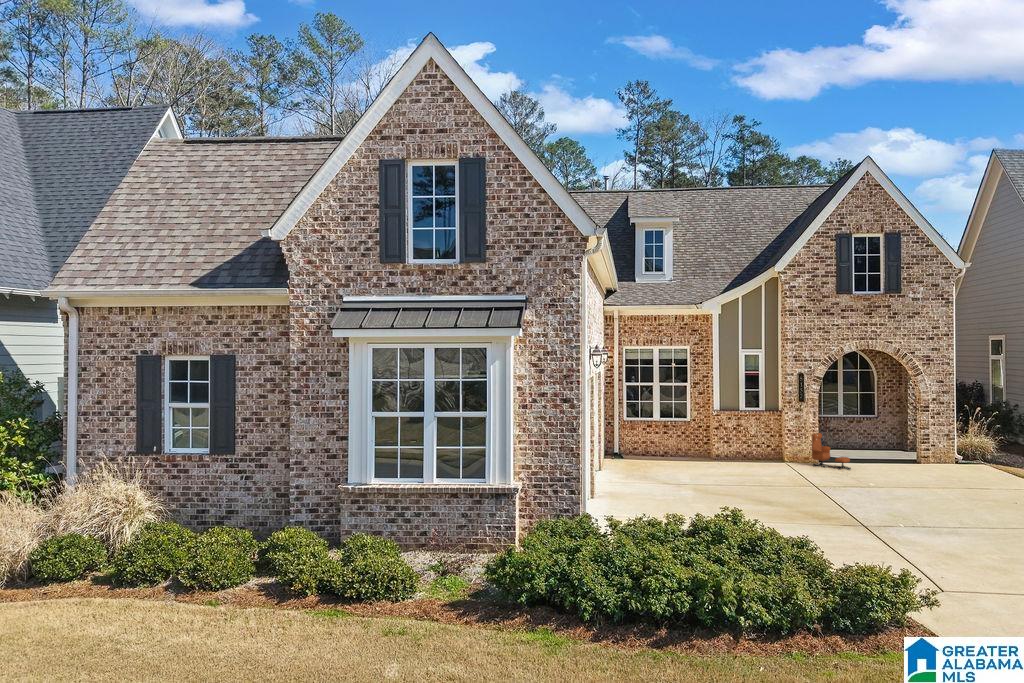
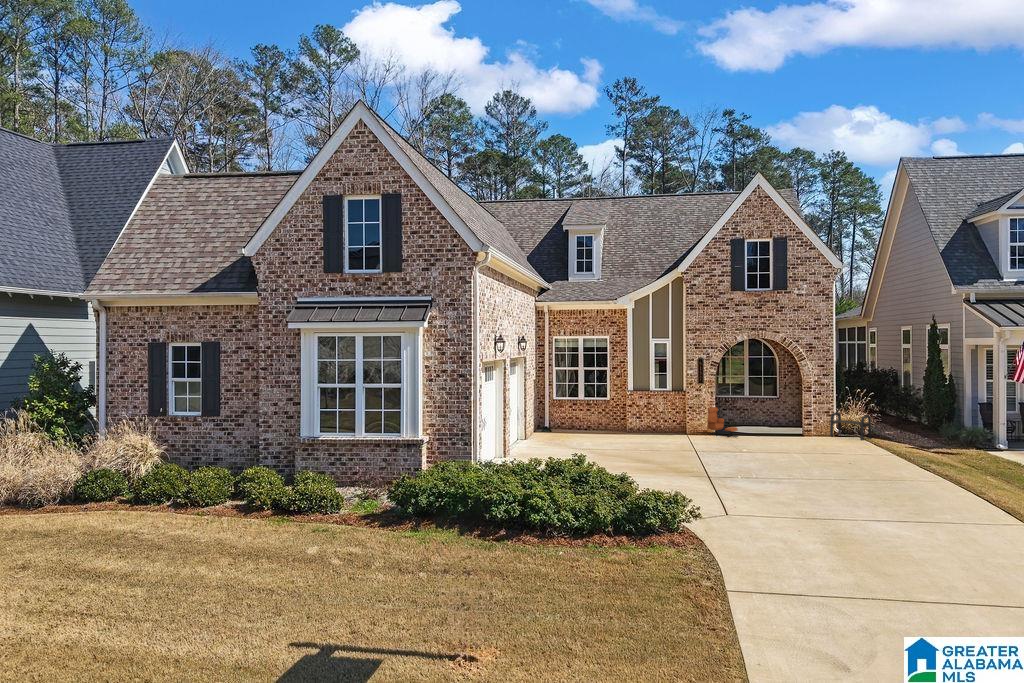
bench: none [959,439,1012,473] -> present [830,412,872,440]

